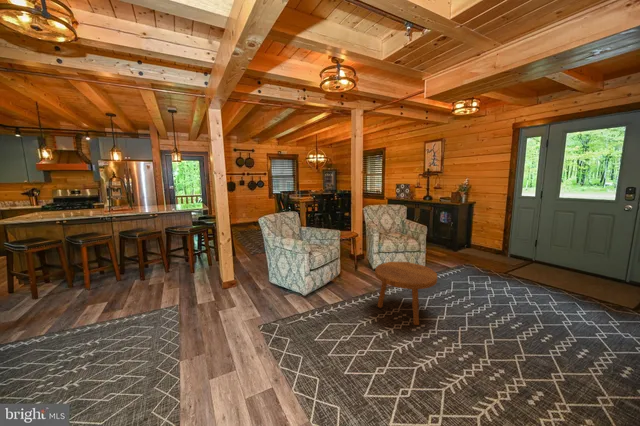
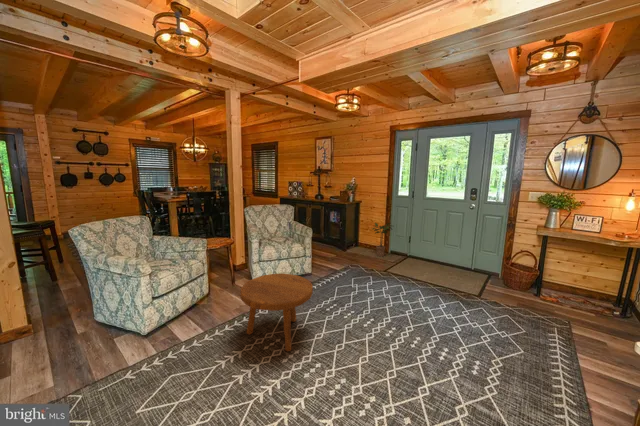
potted plant: none [486,224,516,259] -> present [373,223,392,257]

